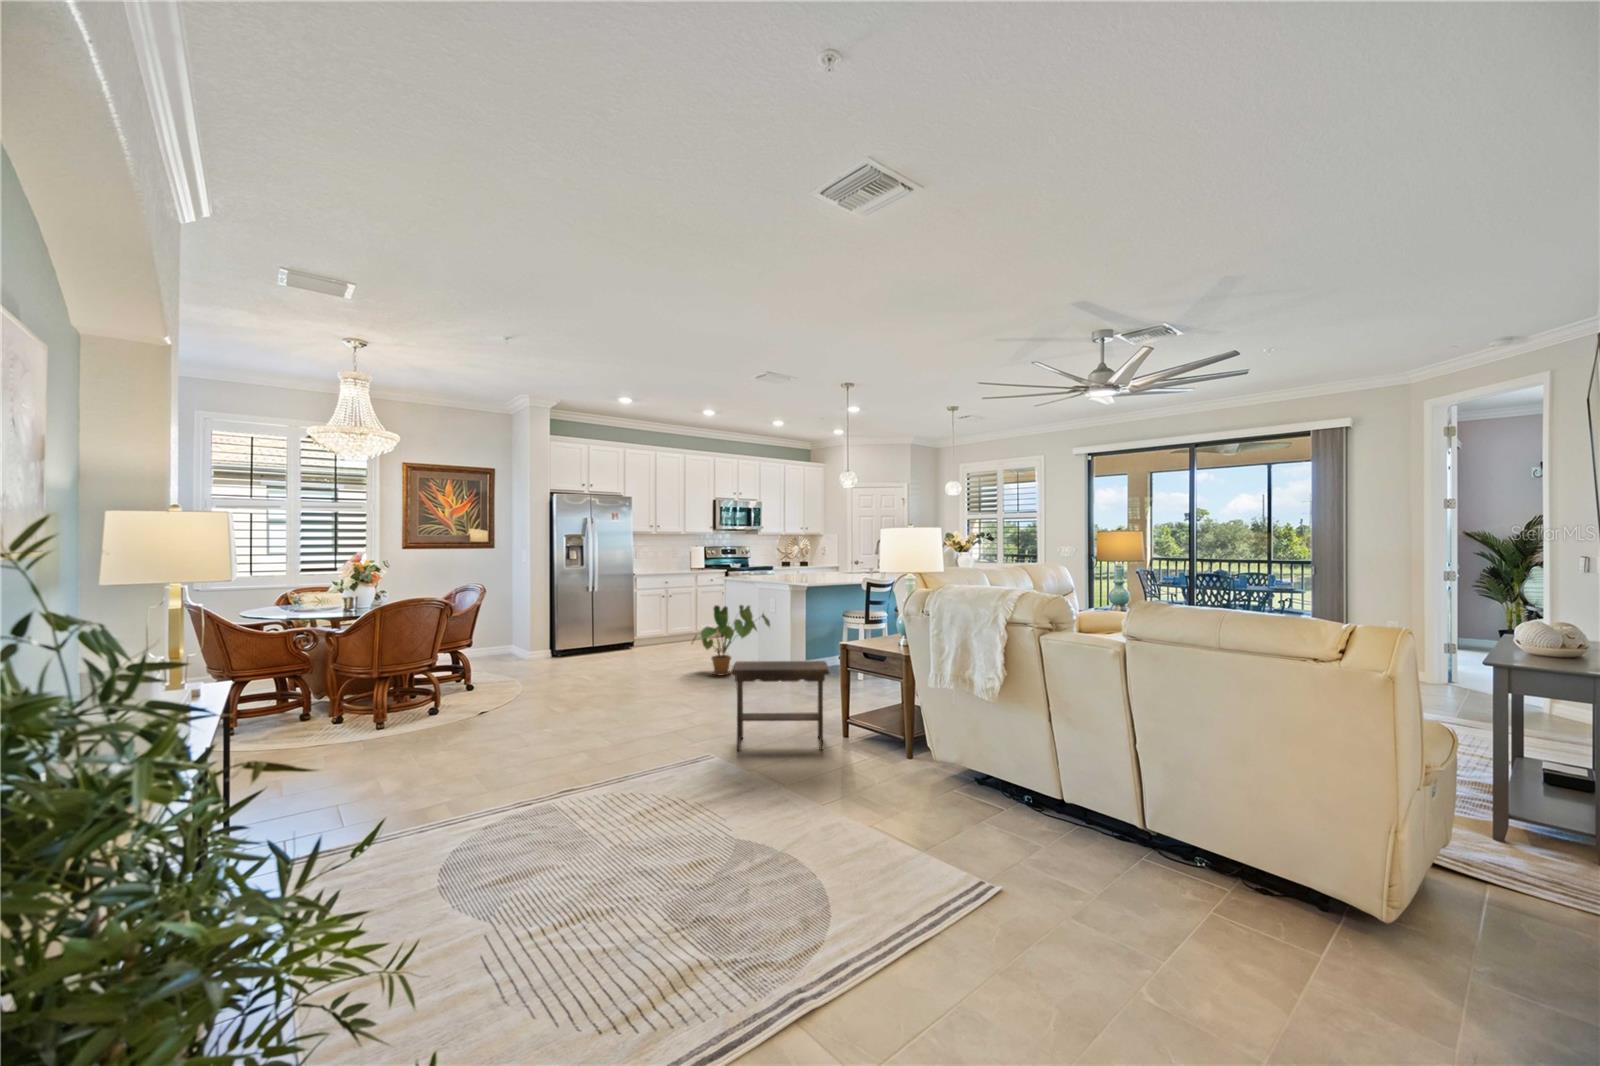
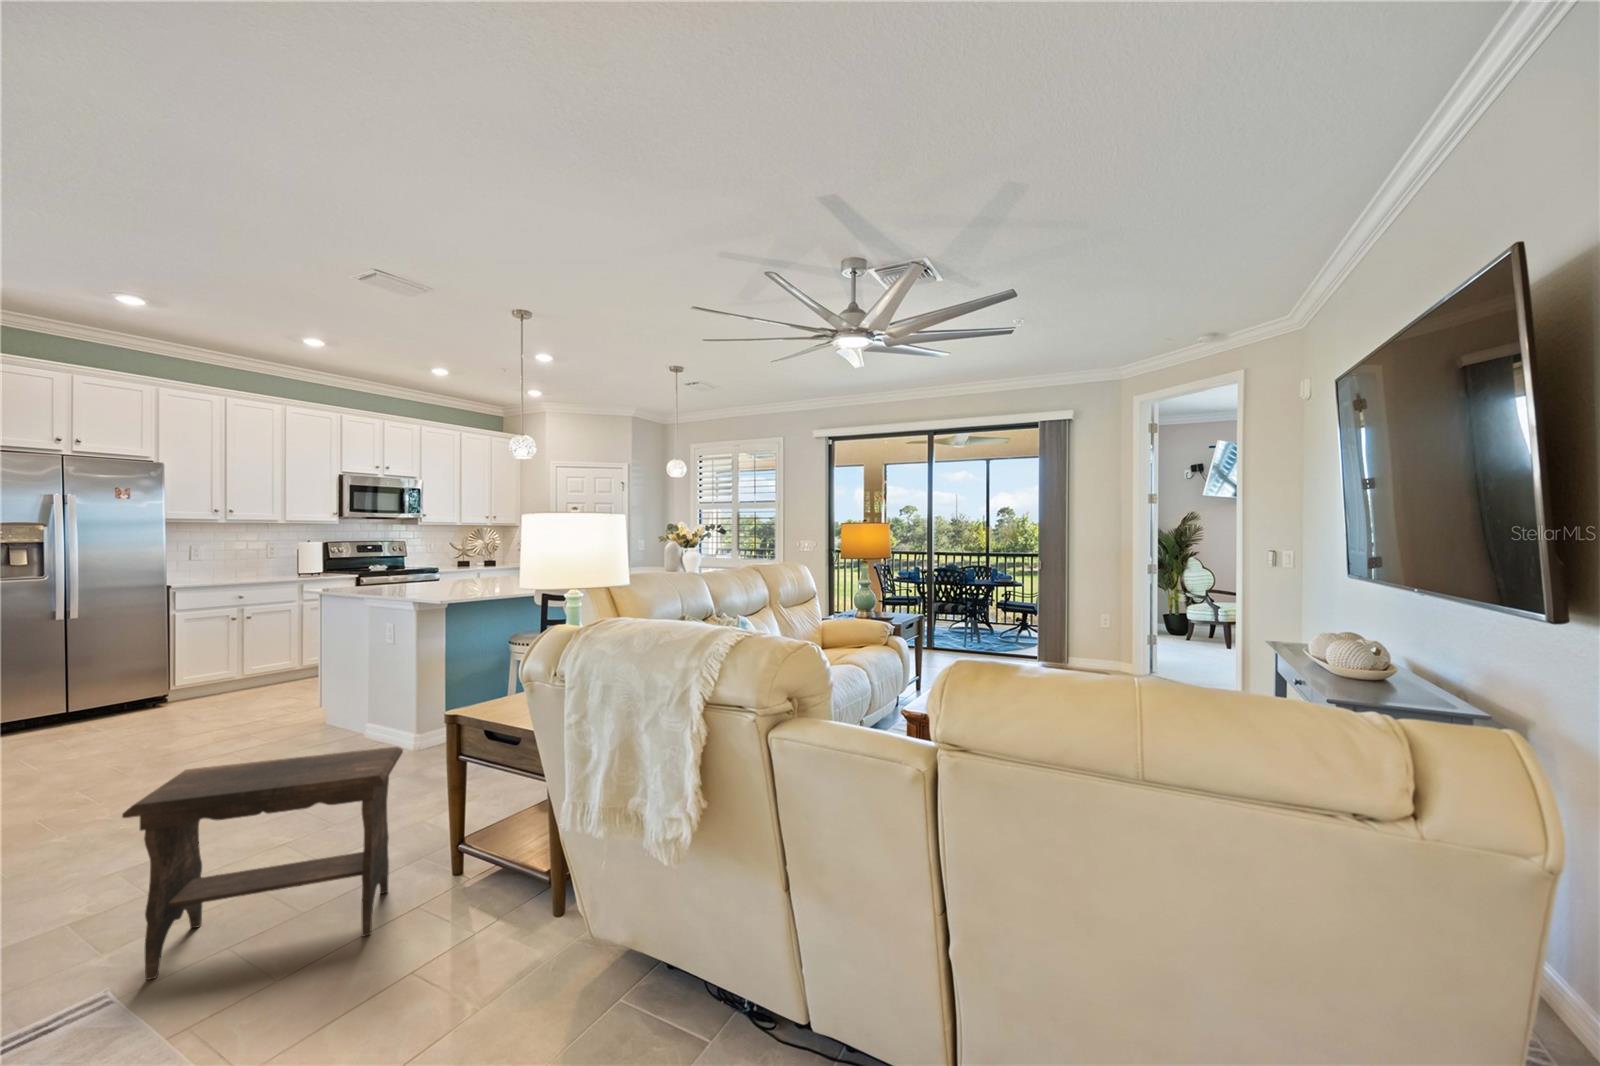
house plant: present [692,605,770,675] -> none [229,630,384,748]

